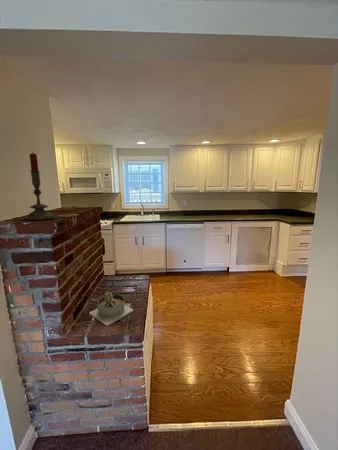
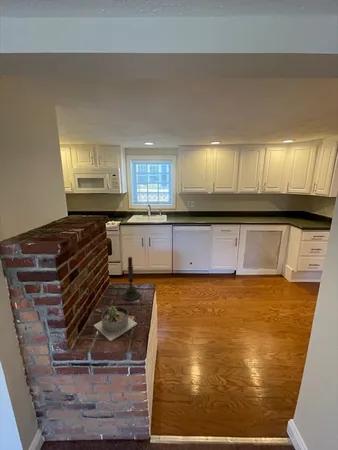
candle: present [25,153,54,220] -> present [123,257,140,301]

